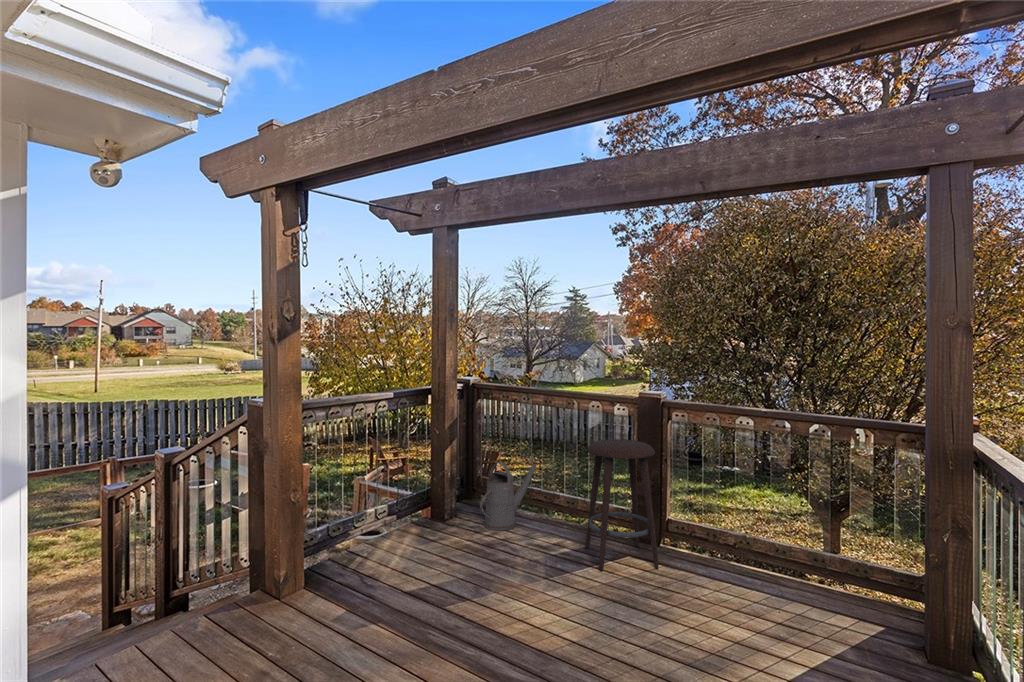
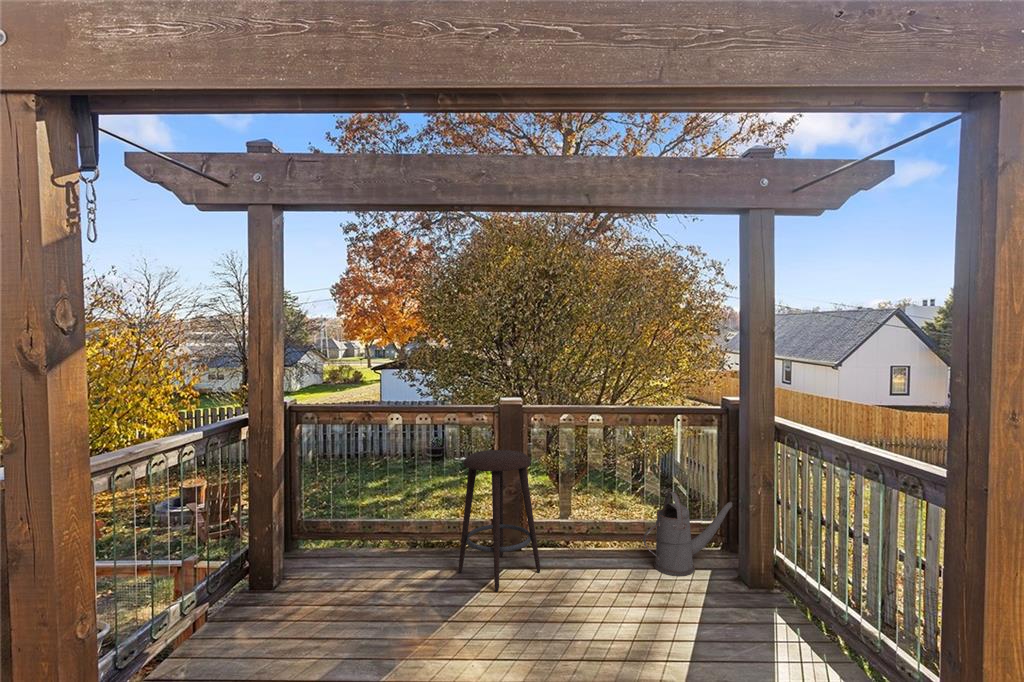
watering can: present [480,462,536,531] -> present [643,492,732,576]

